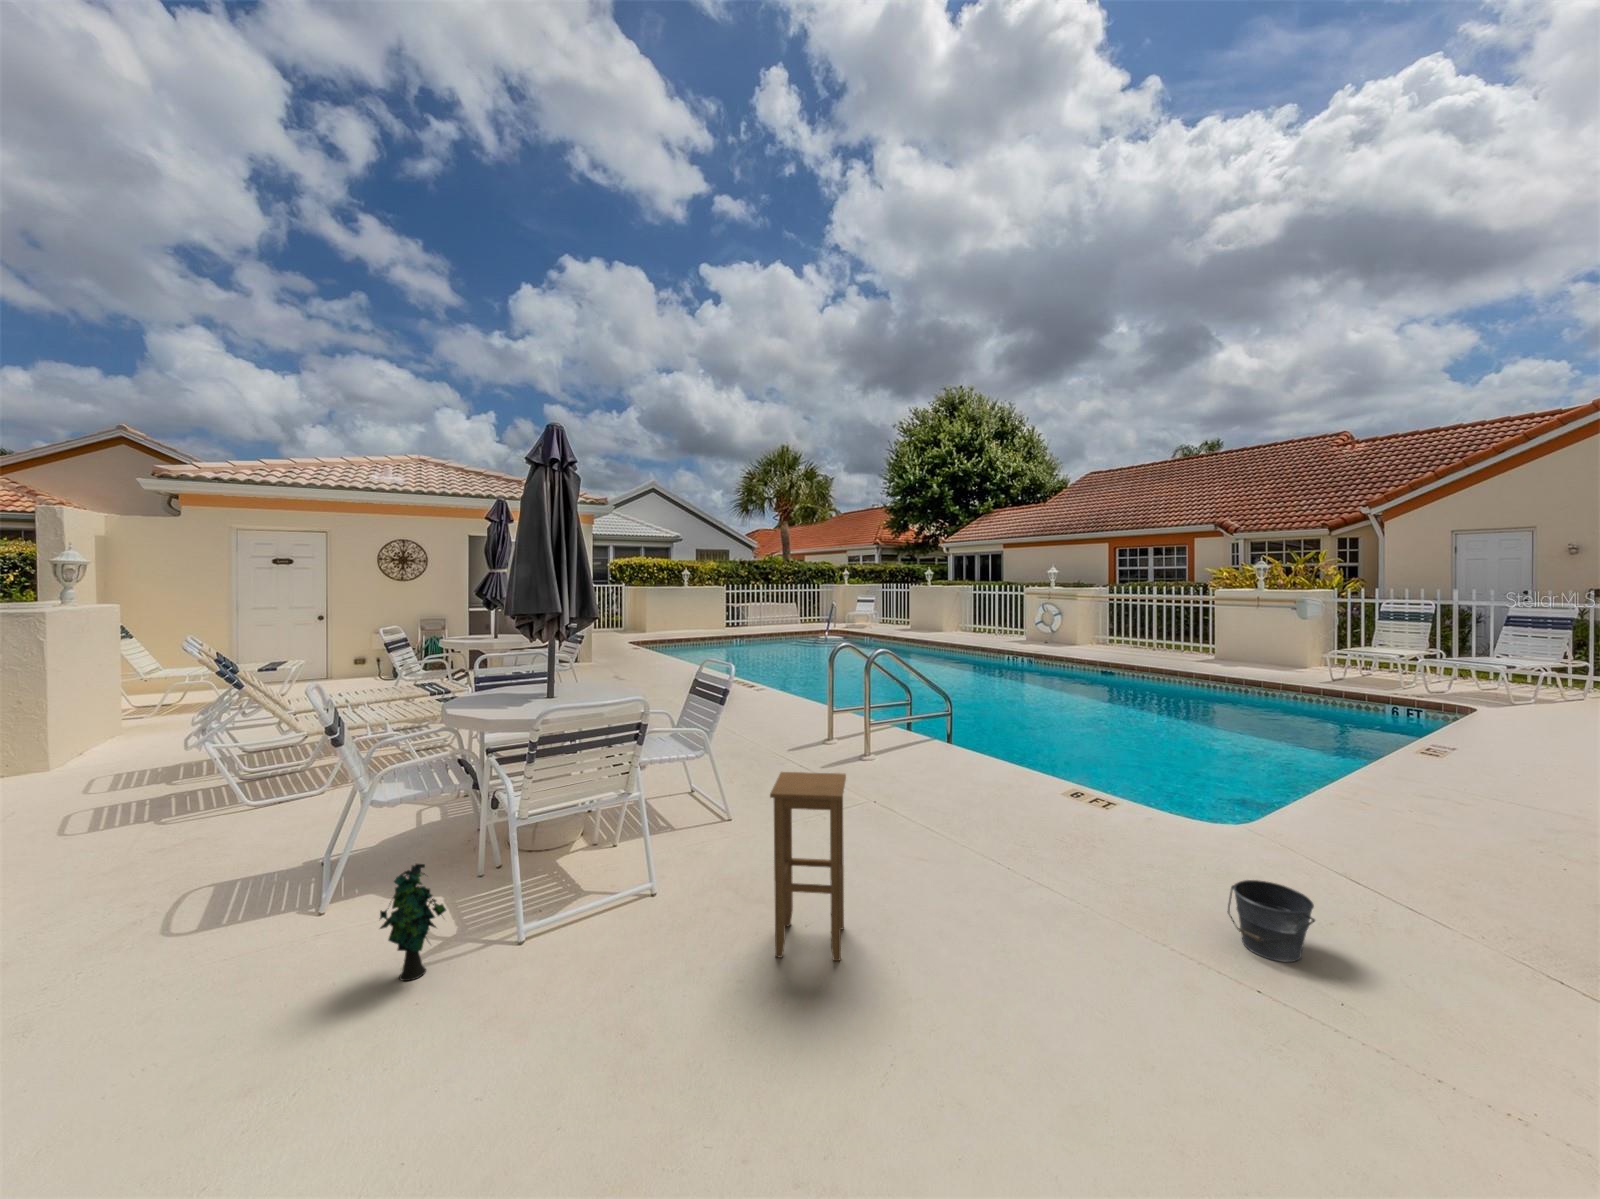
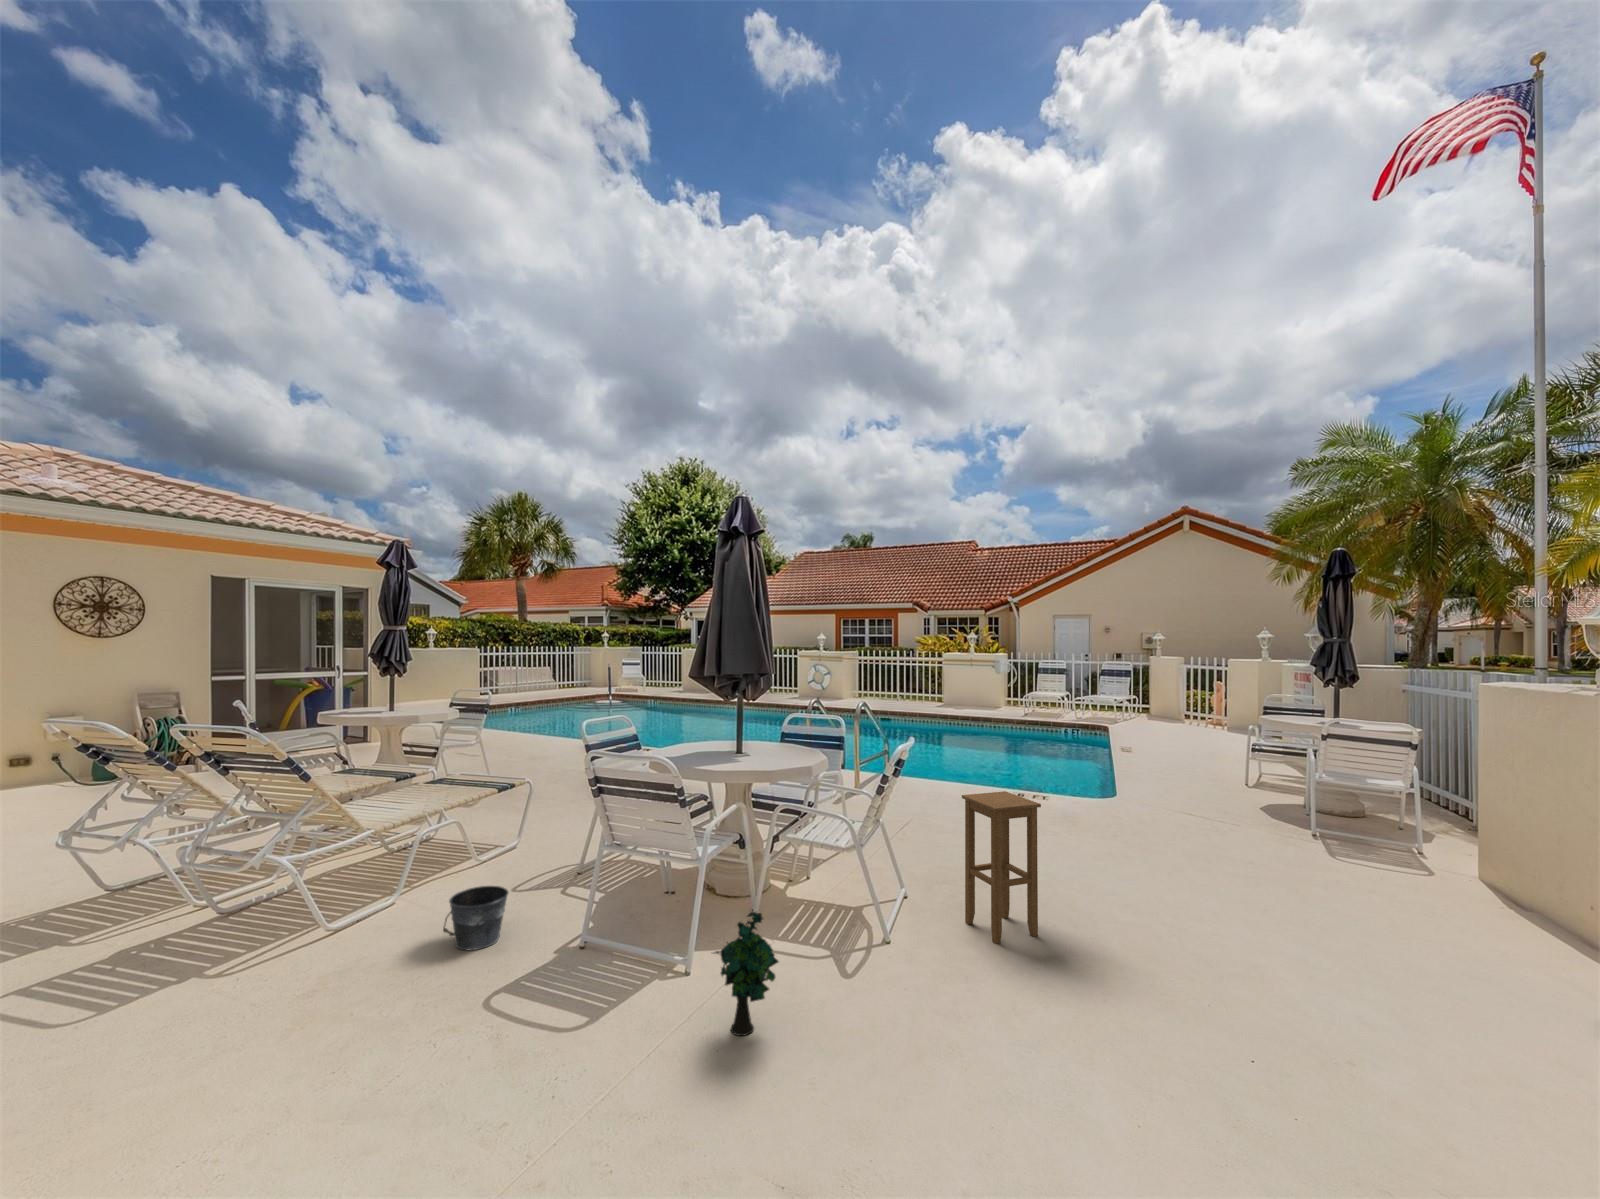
bucket: present [1227,880,1315,962] -> present [443,886,508,950]

